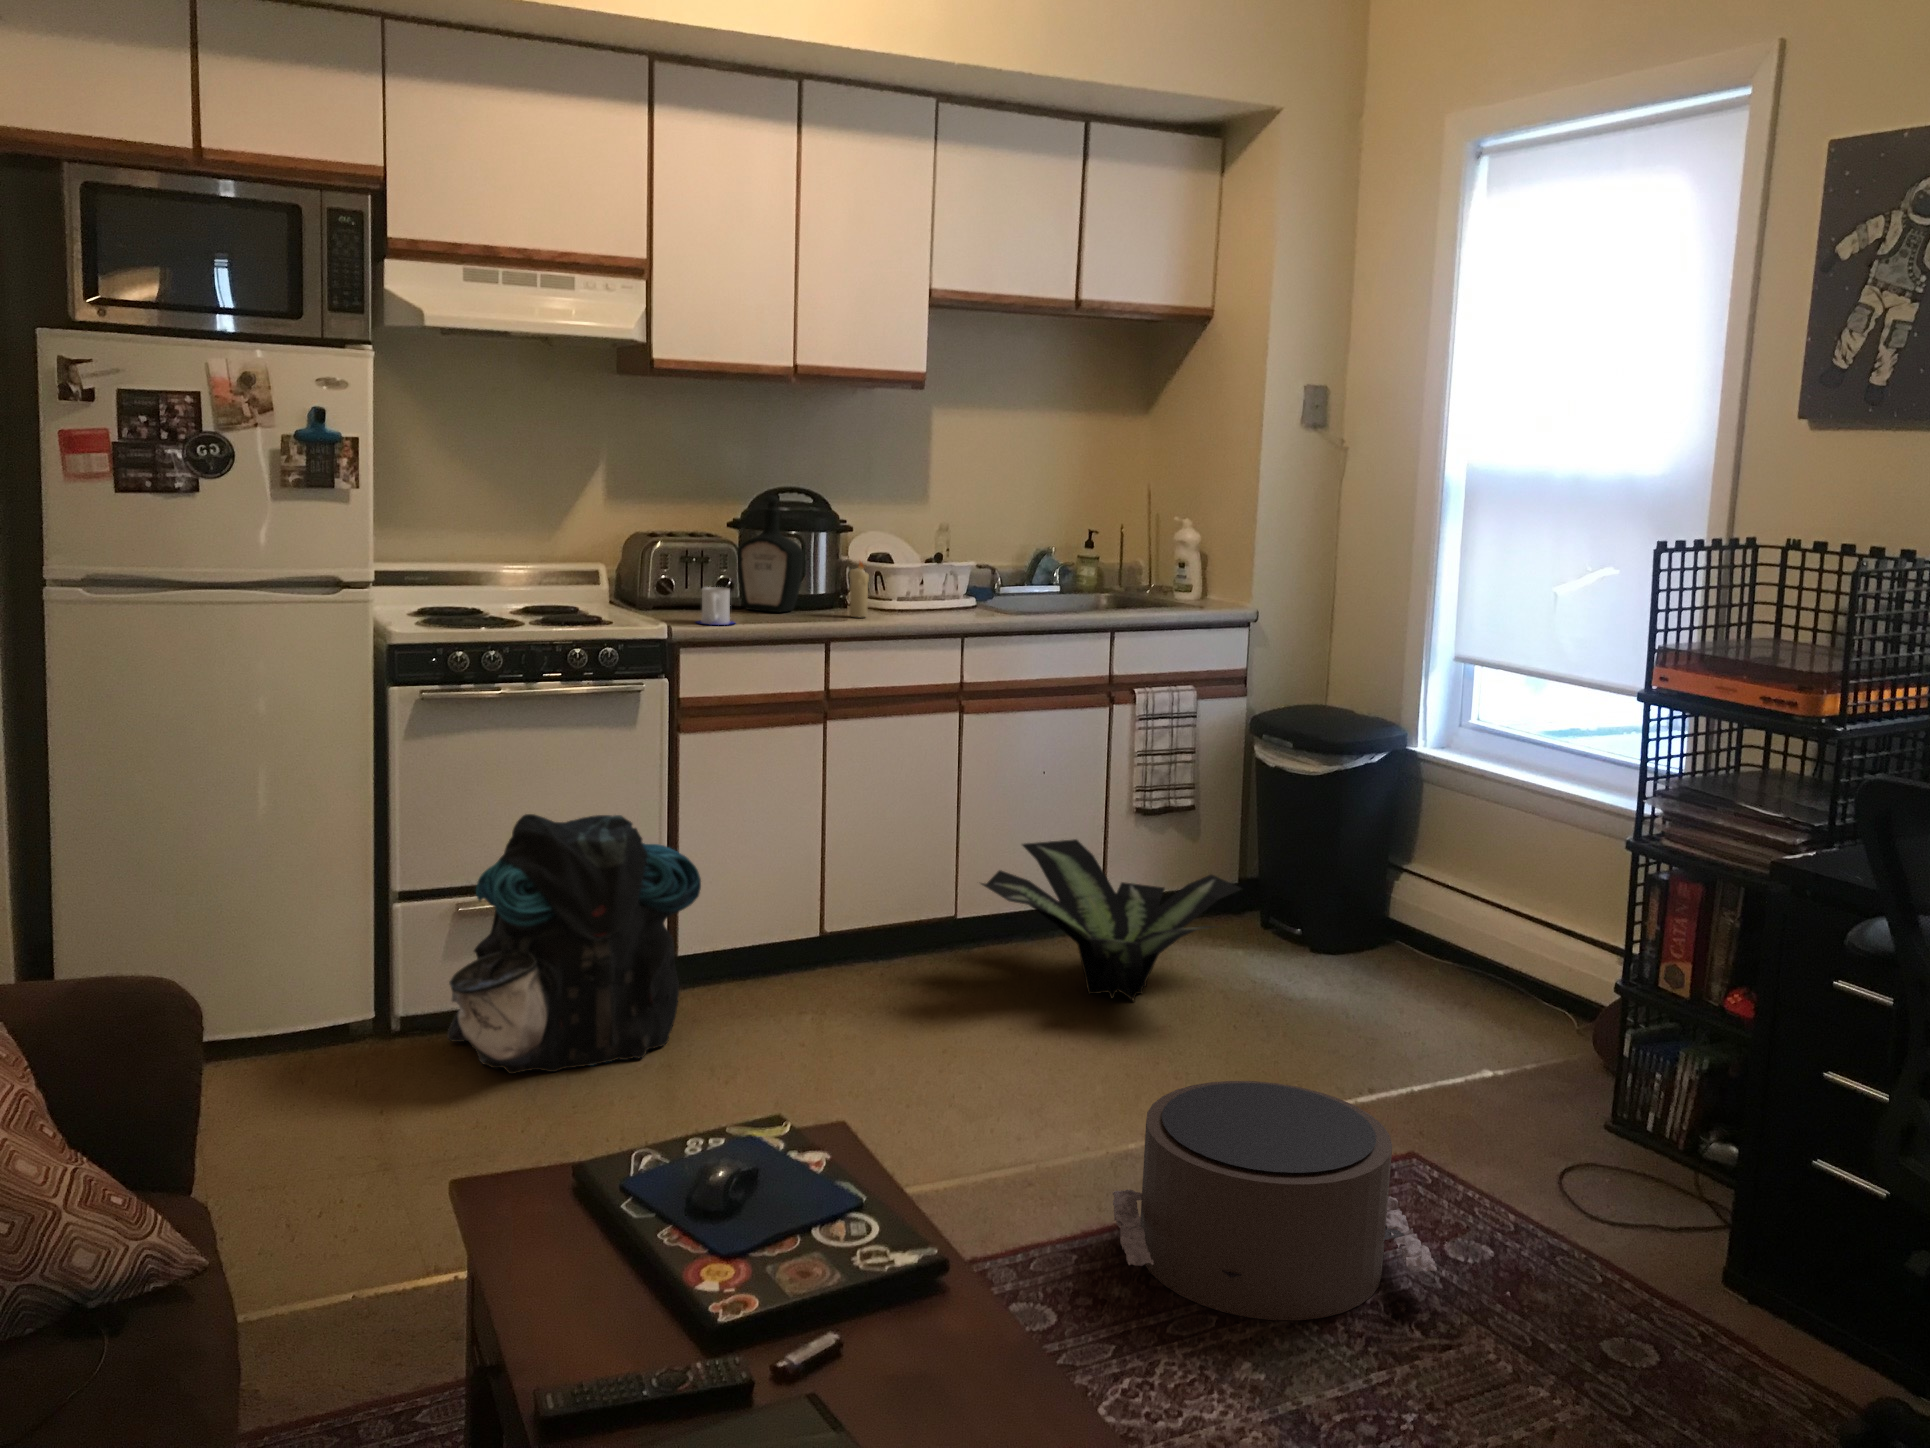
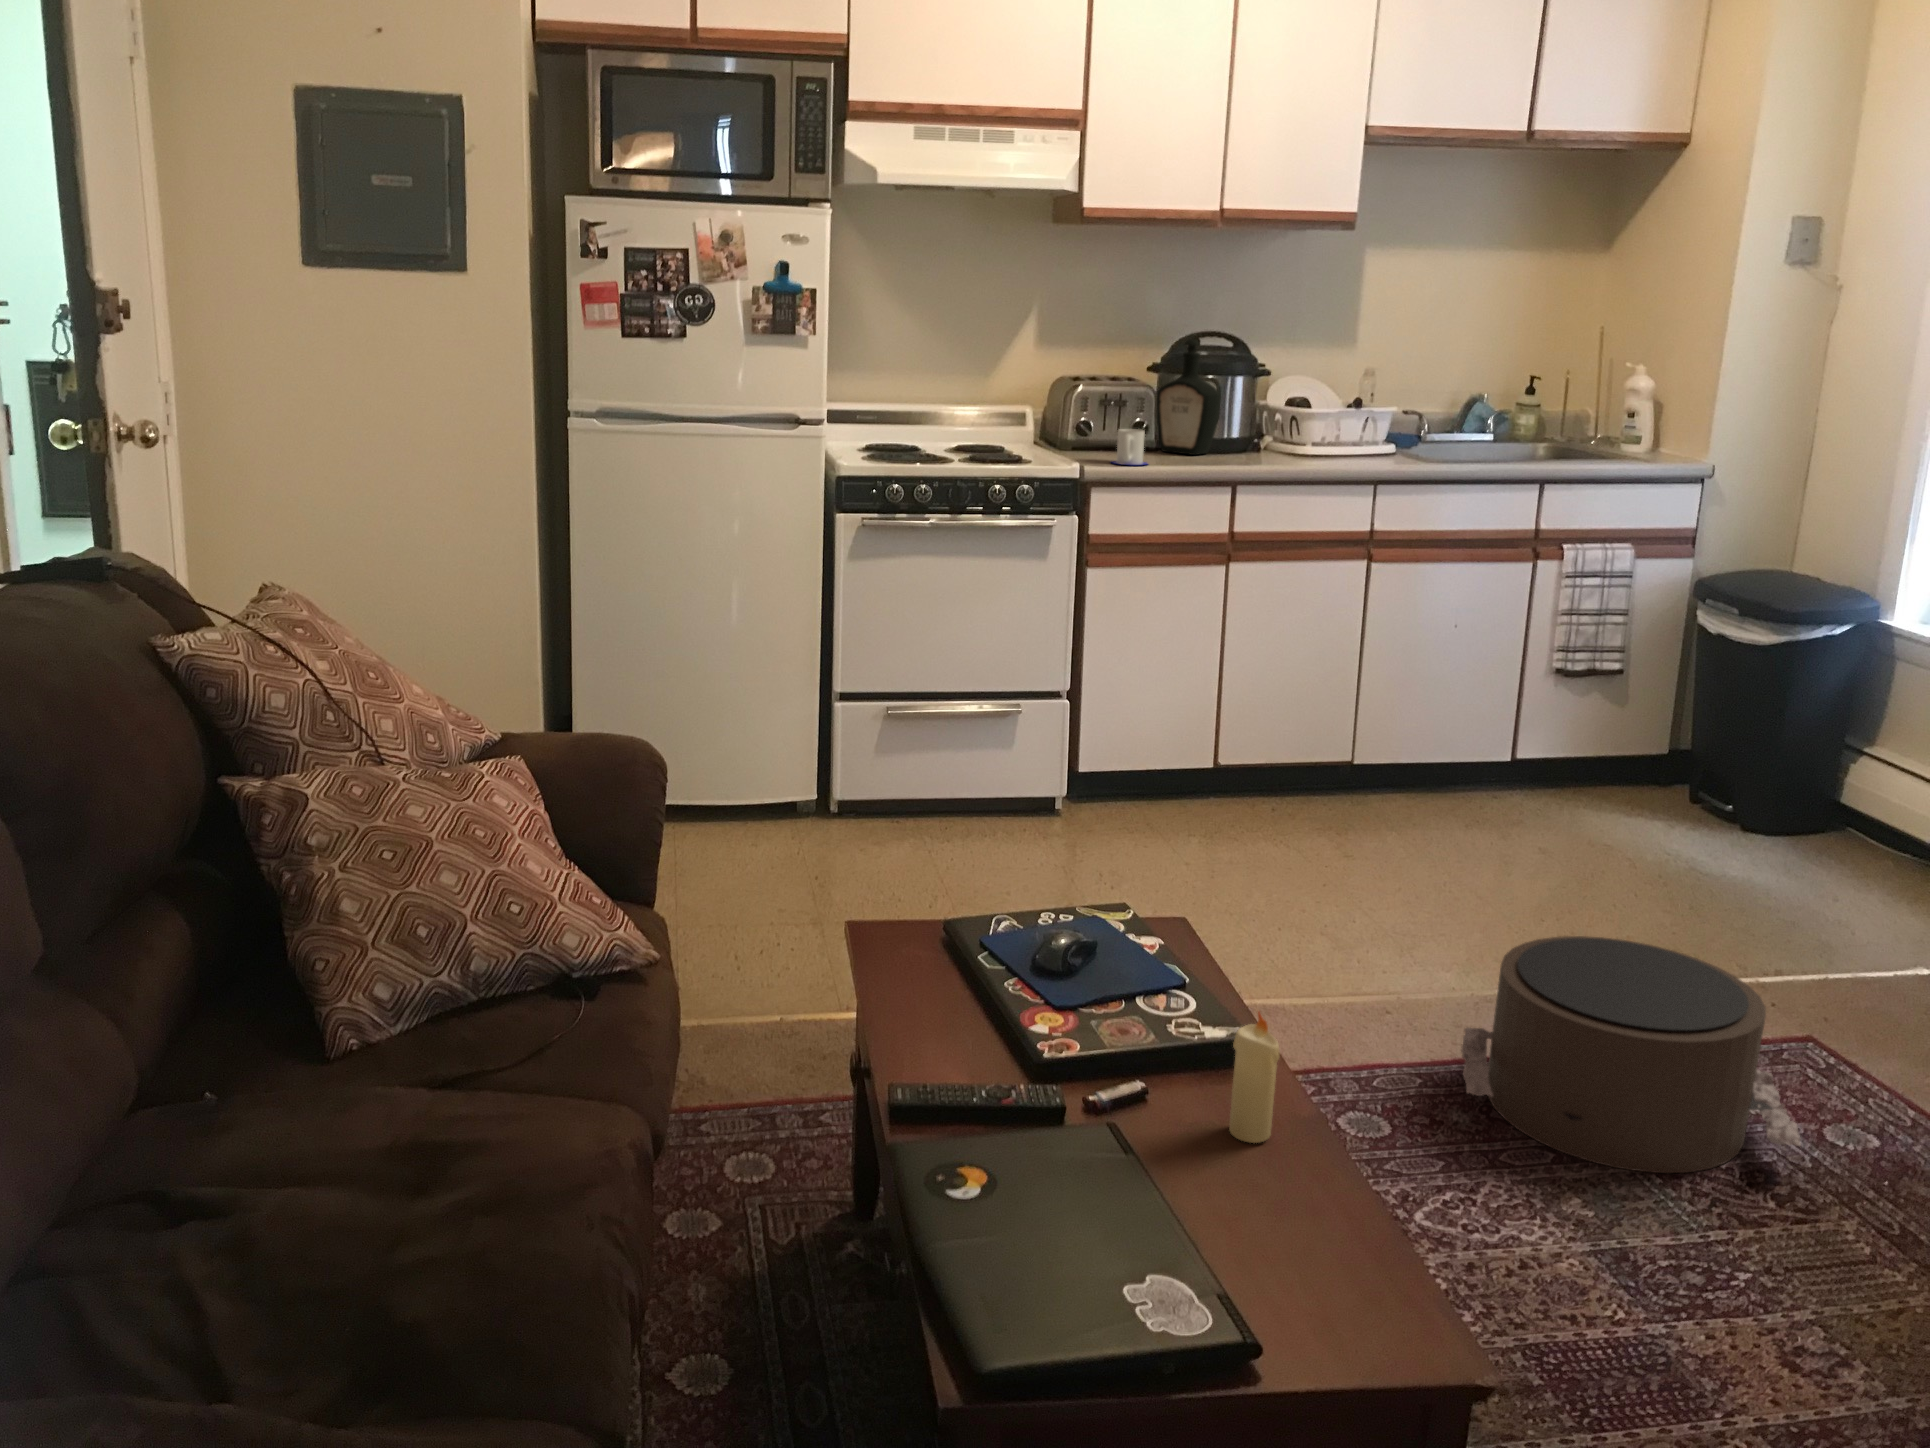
candle: present [850,562,869,617] -> present [1229,1012,1279,1143]
backpack: present [447,814,701,1074] -> none [873,633,1099,866]
potted plant: present [981,839,1241,1000] -> none [1372,695,1664,861]

